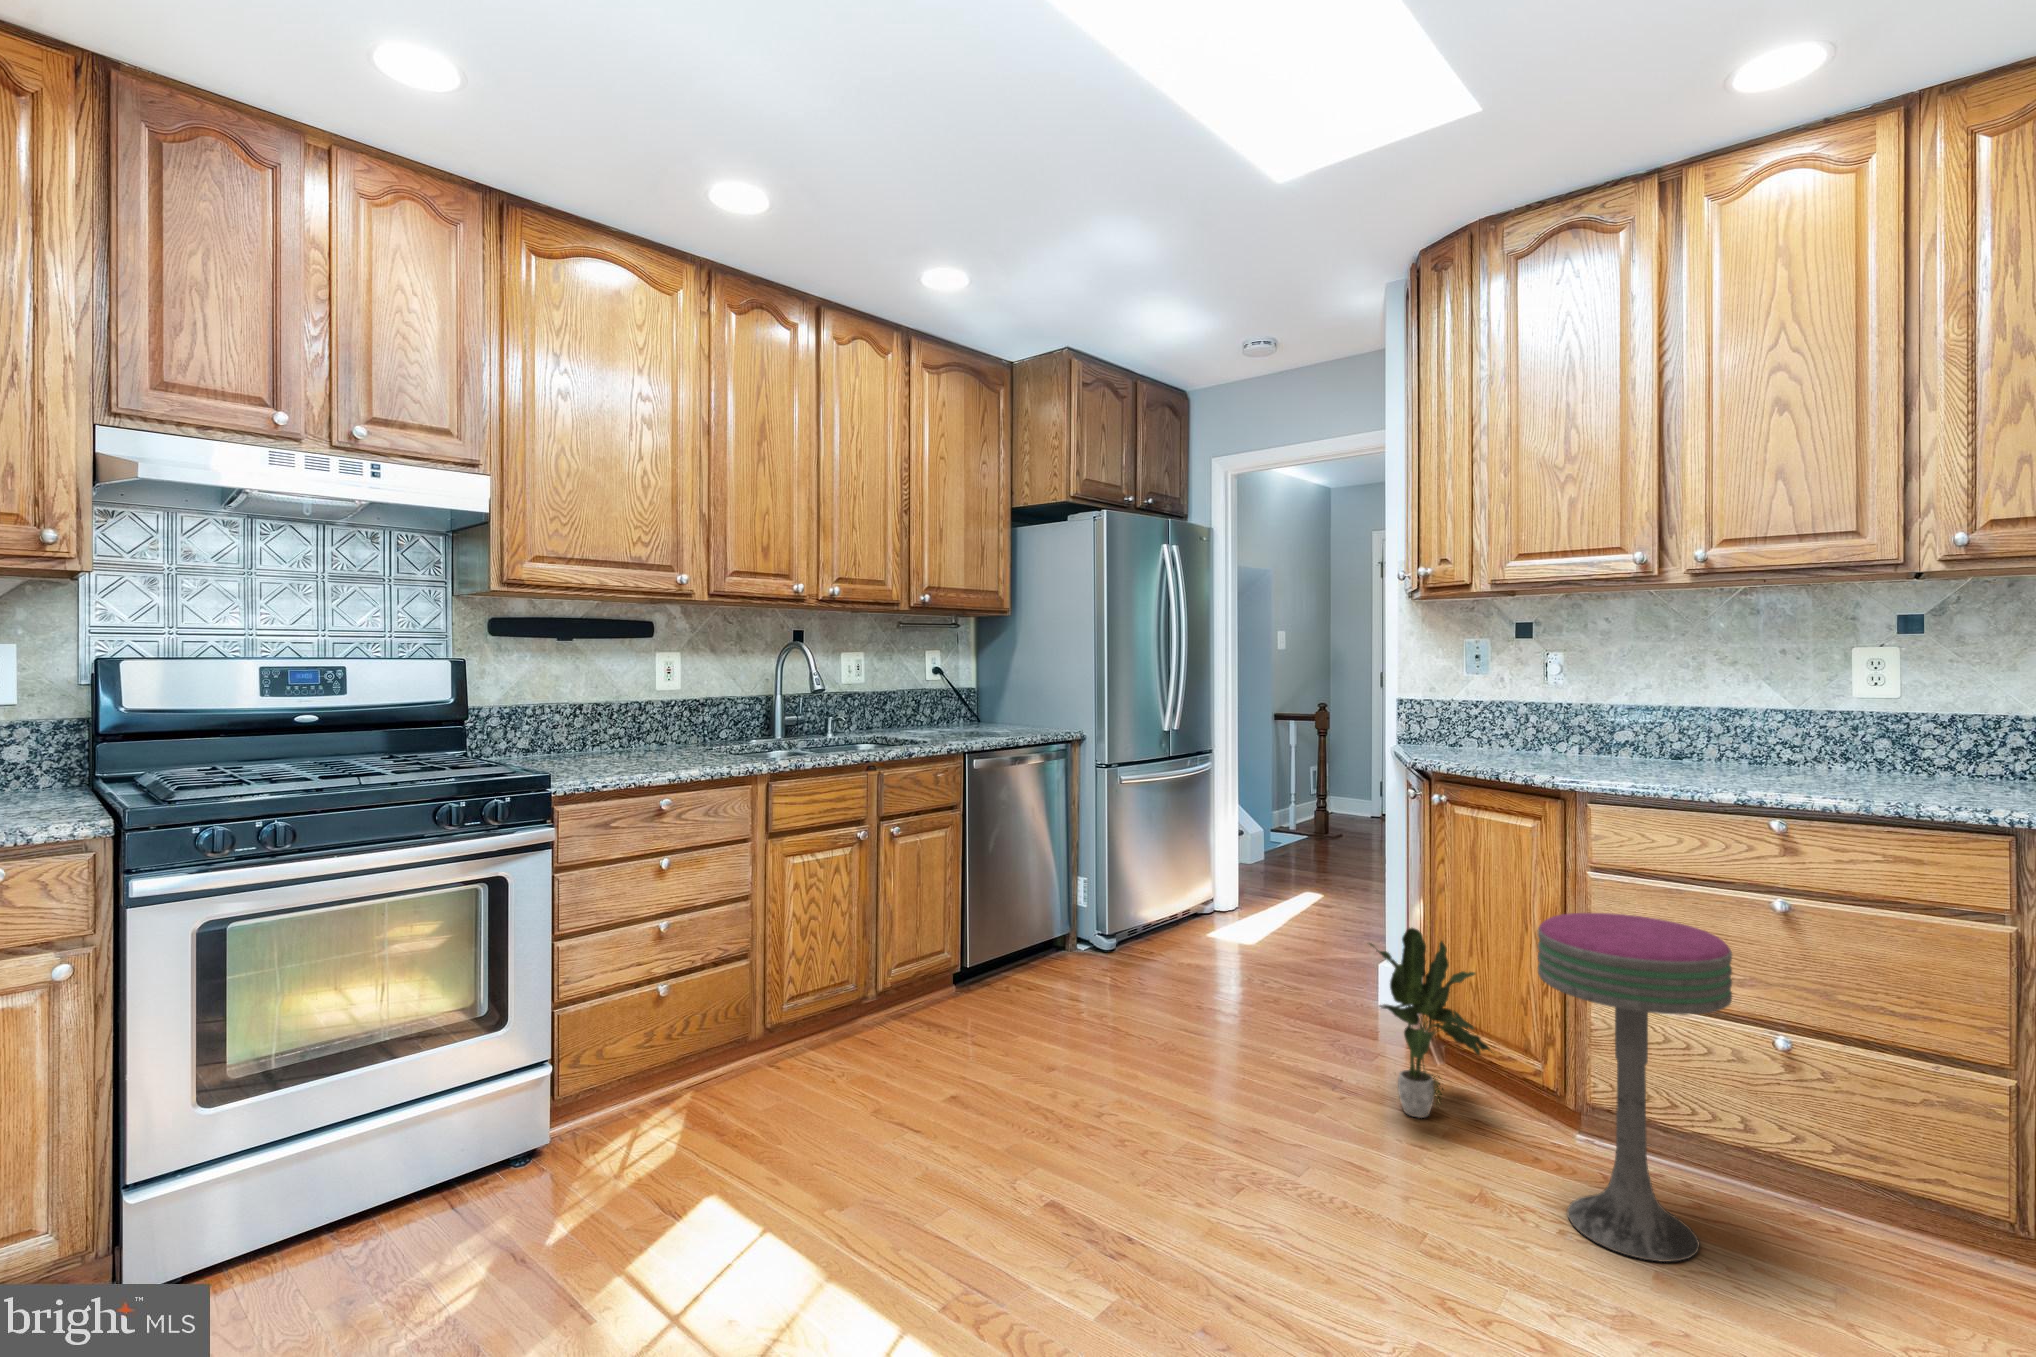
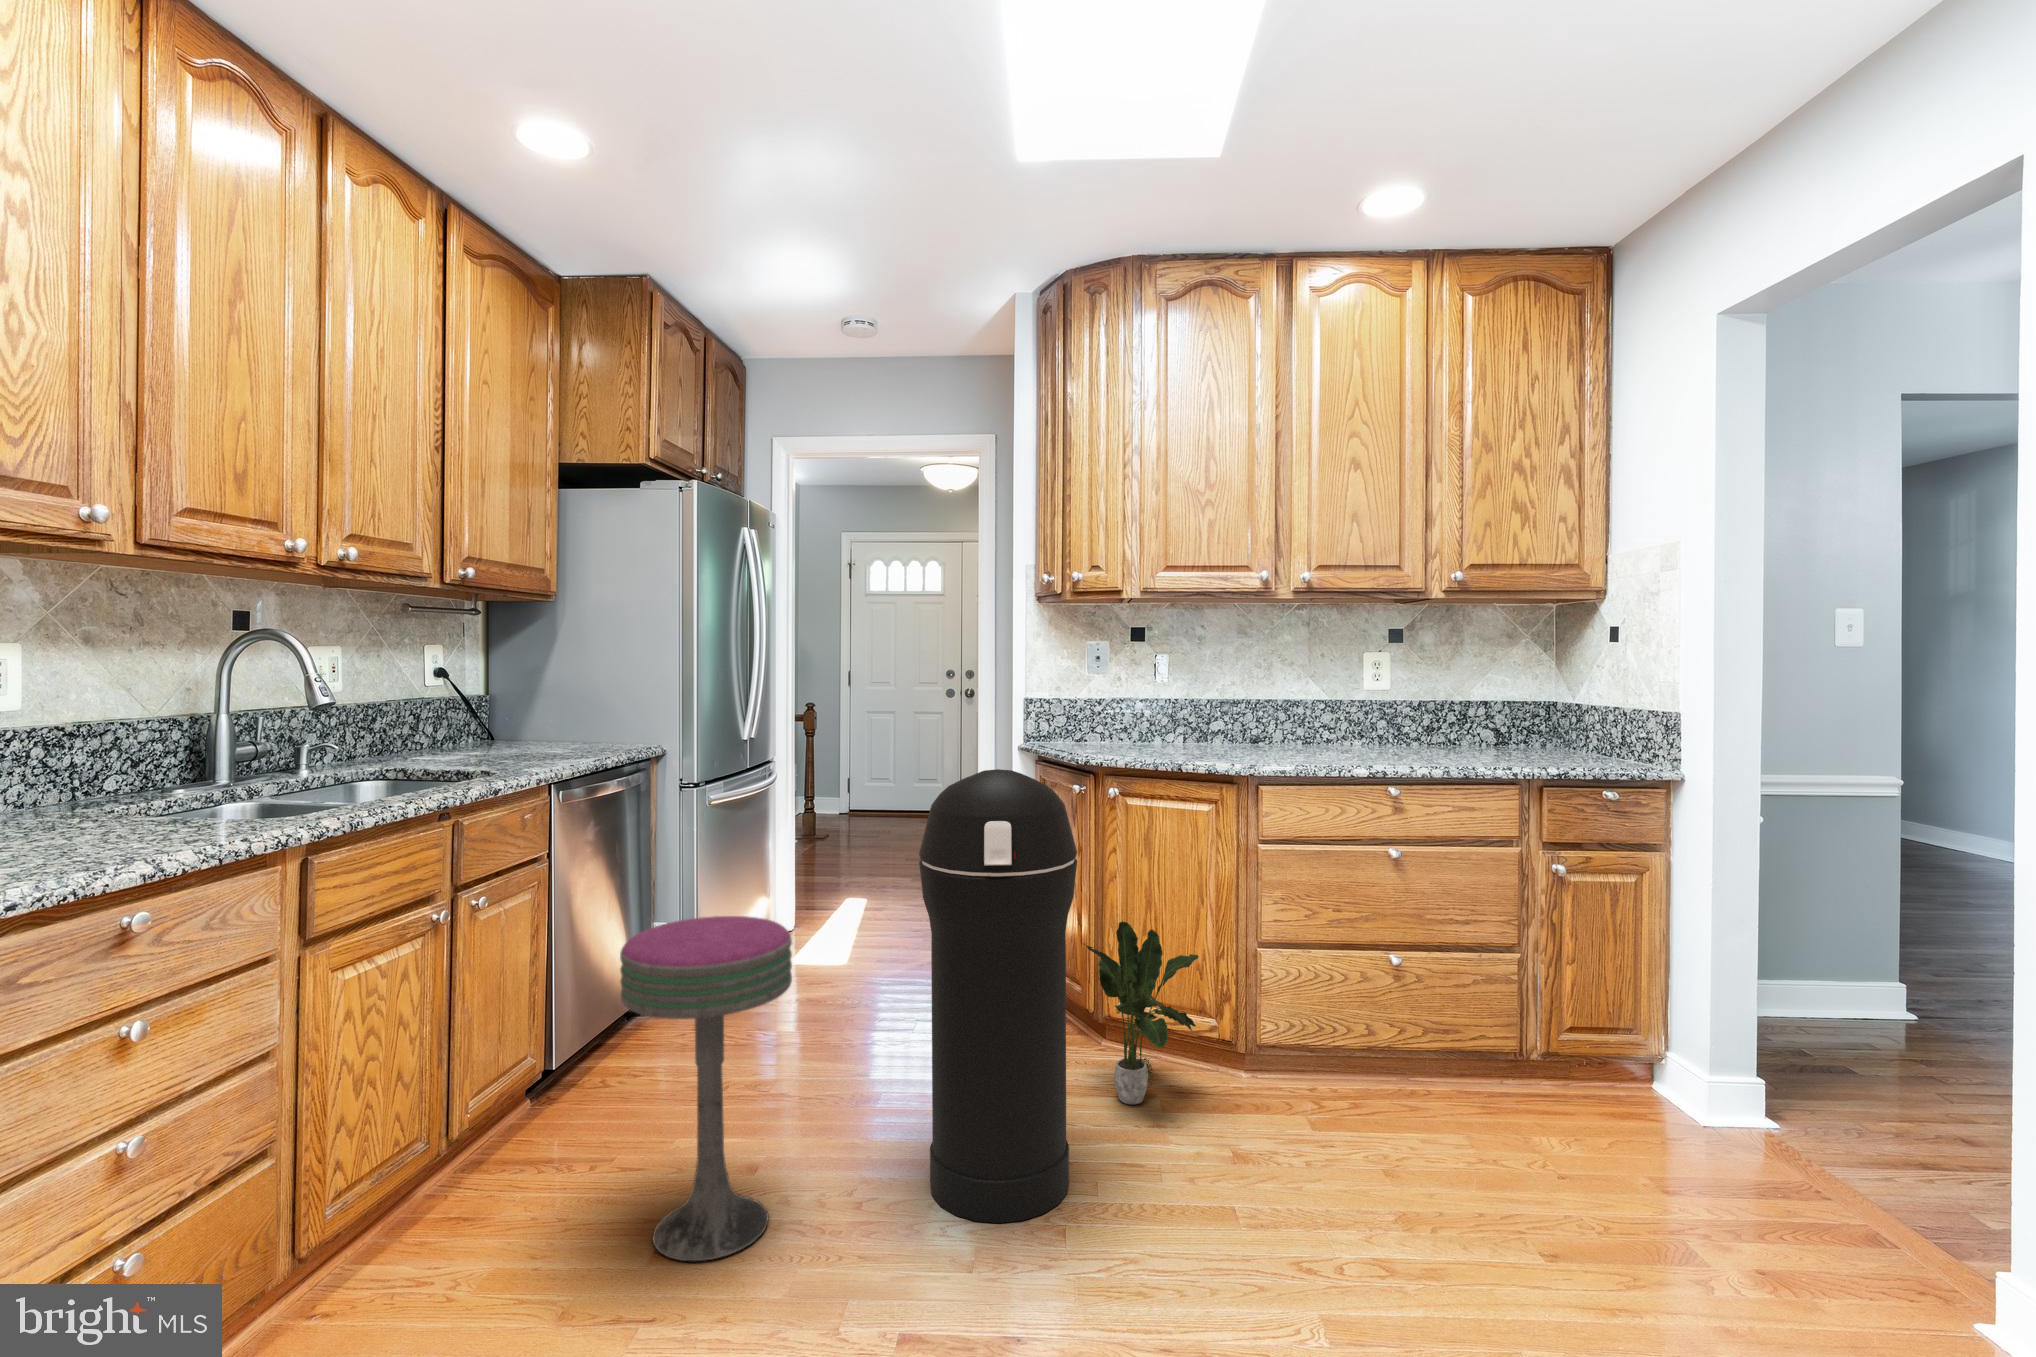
trash can: none [1149,757,1296,1167] -> present [919,769,1077,1223]
bar stool: present [1537,913,1732,1262] -> present [620,916,792,1262]

